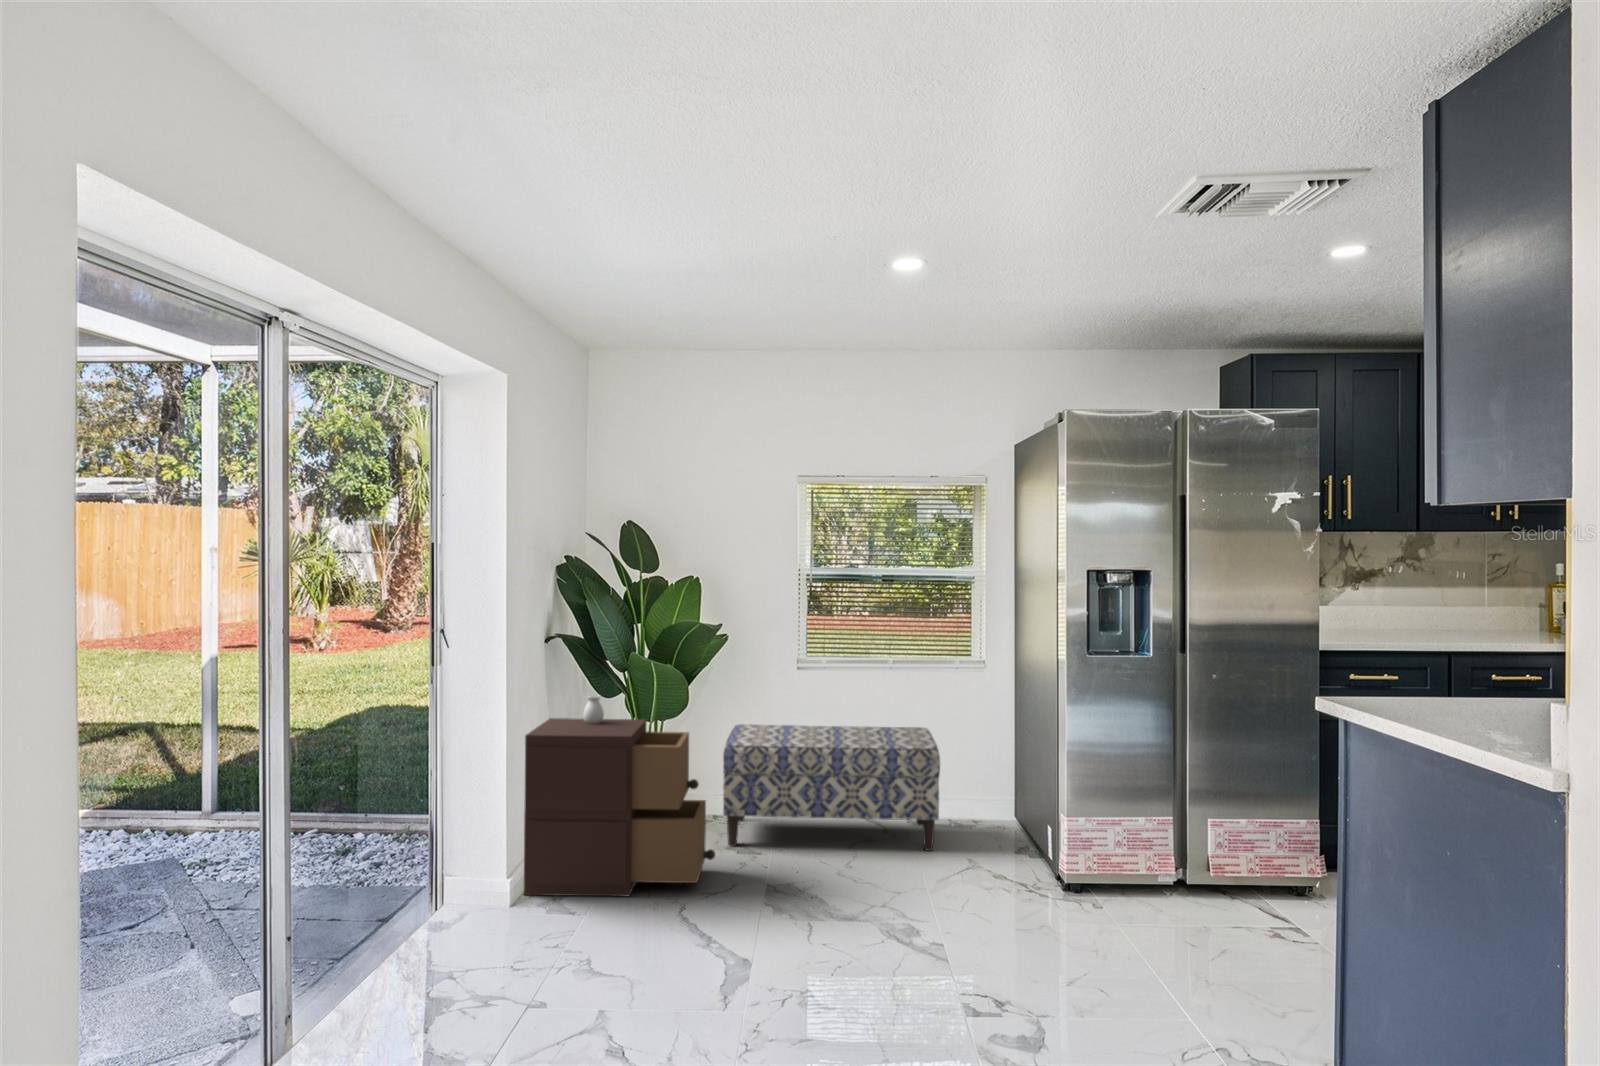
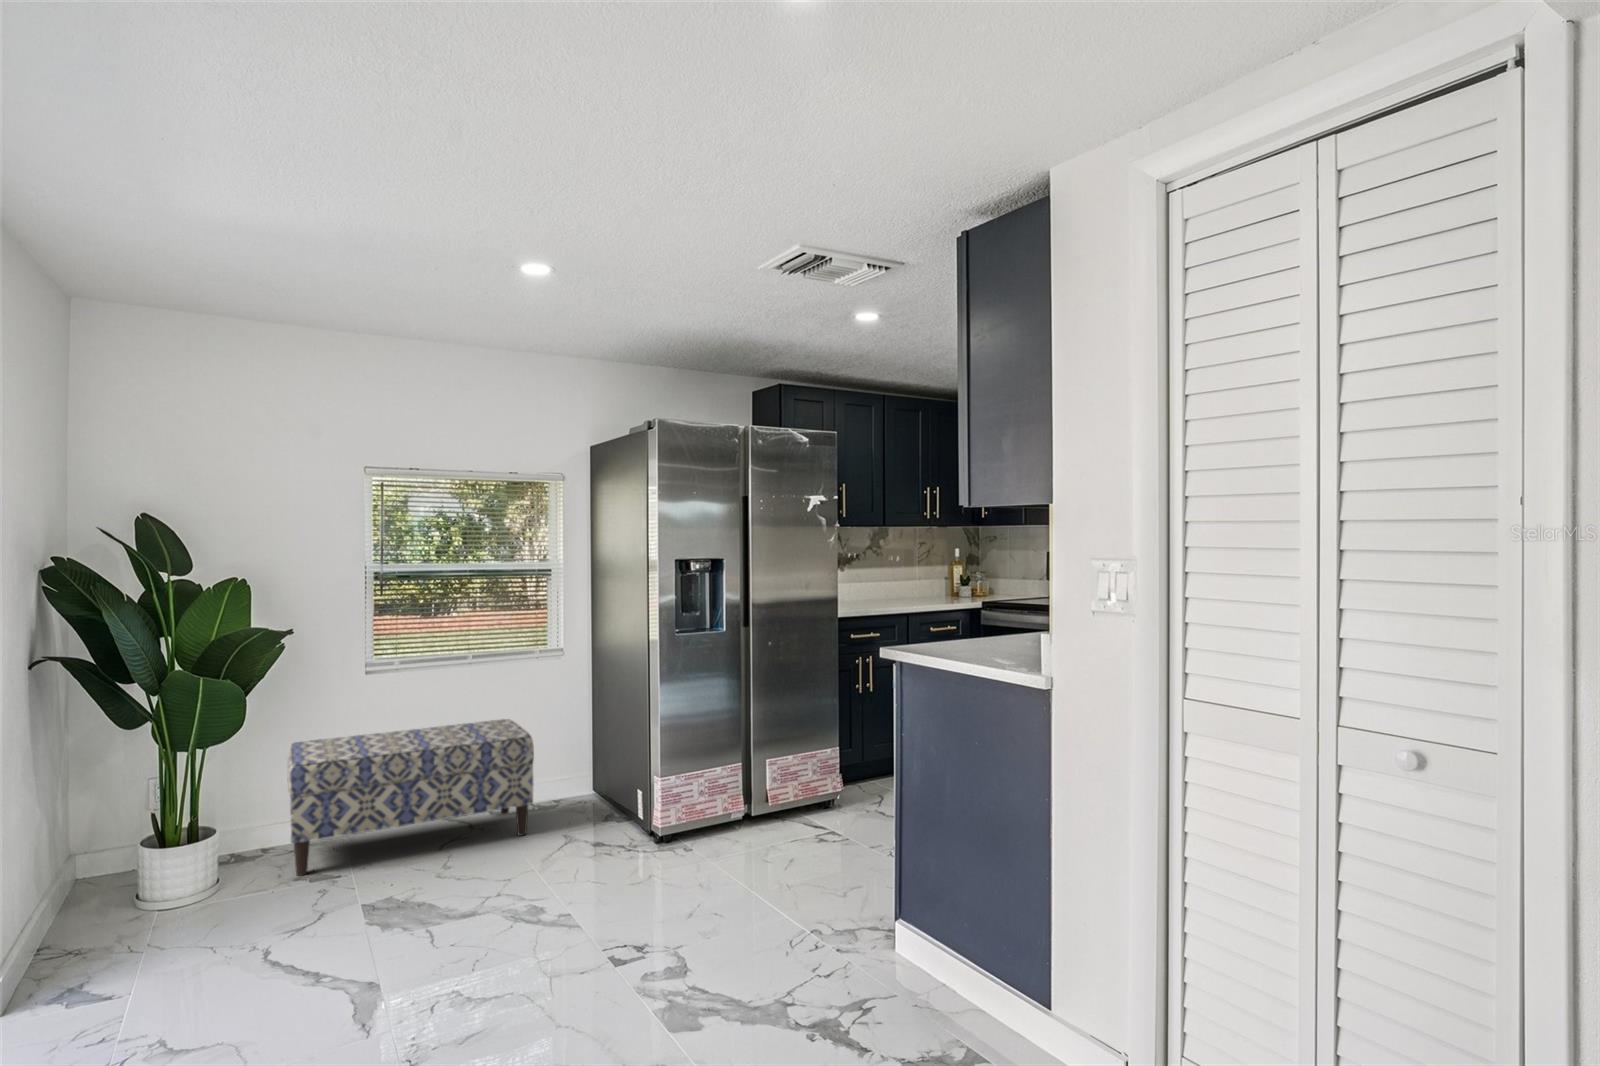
storage cabinet: present [524,695,715,896] -> none [18,727,293,995]

